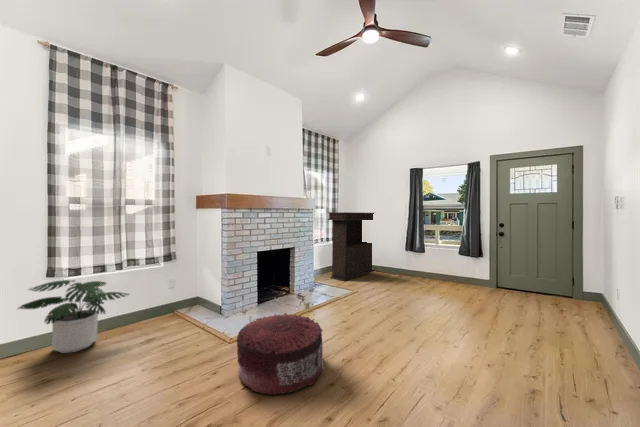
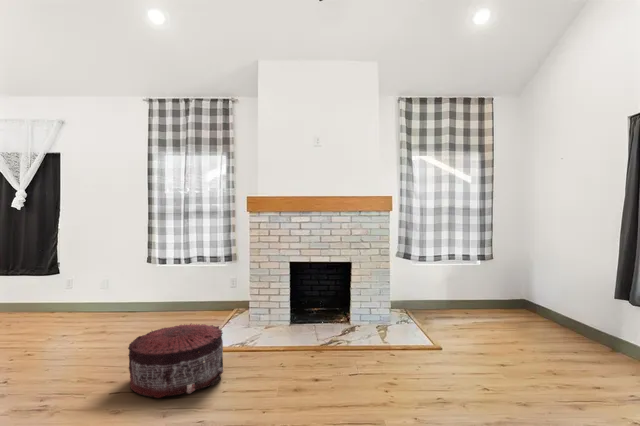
console table: present [328,212,375,281] -> none [445,213,577,328]
potted plant: present [18,280,129,353] -> none [122,267,180,320]

